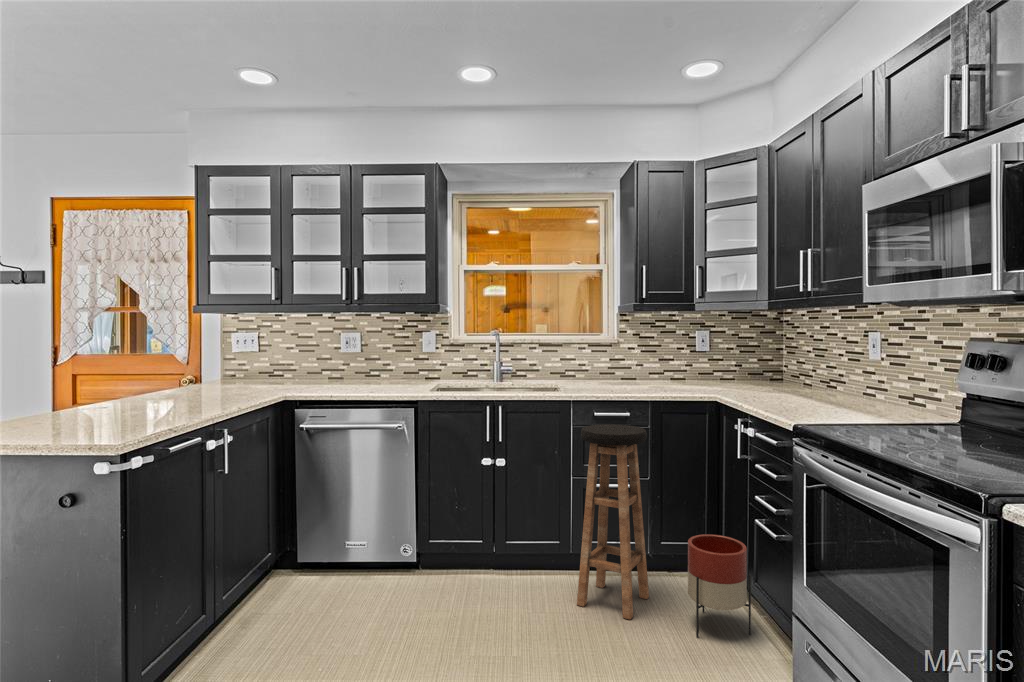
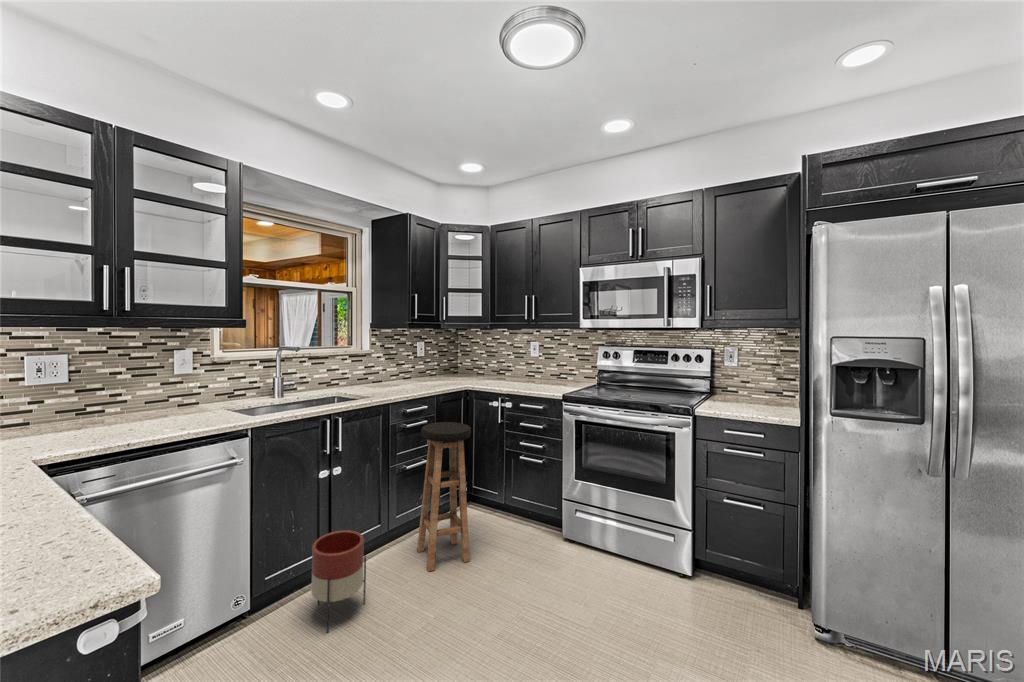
planter: present [688,534,751,637] -> present [311,530,366,632]

